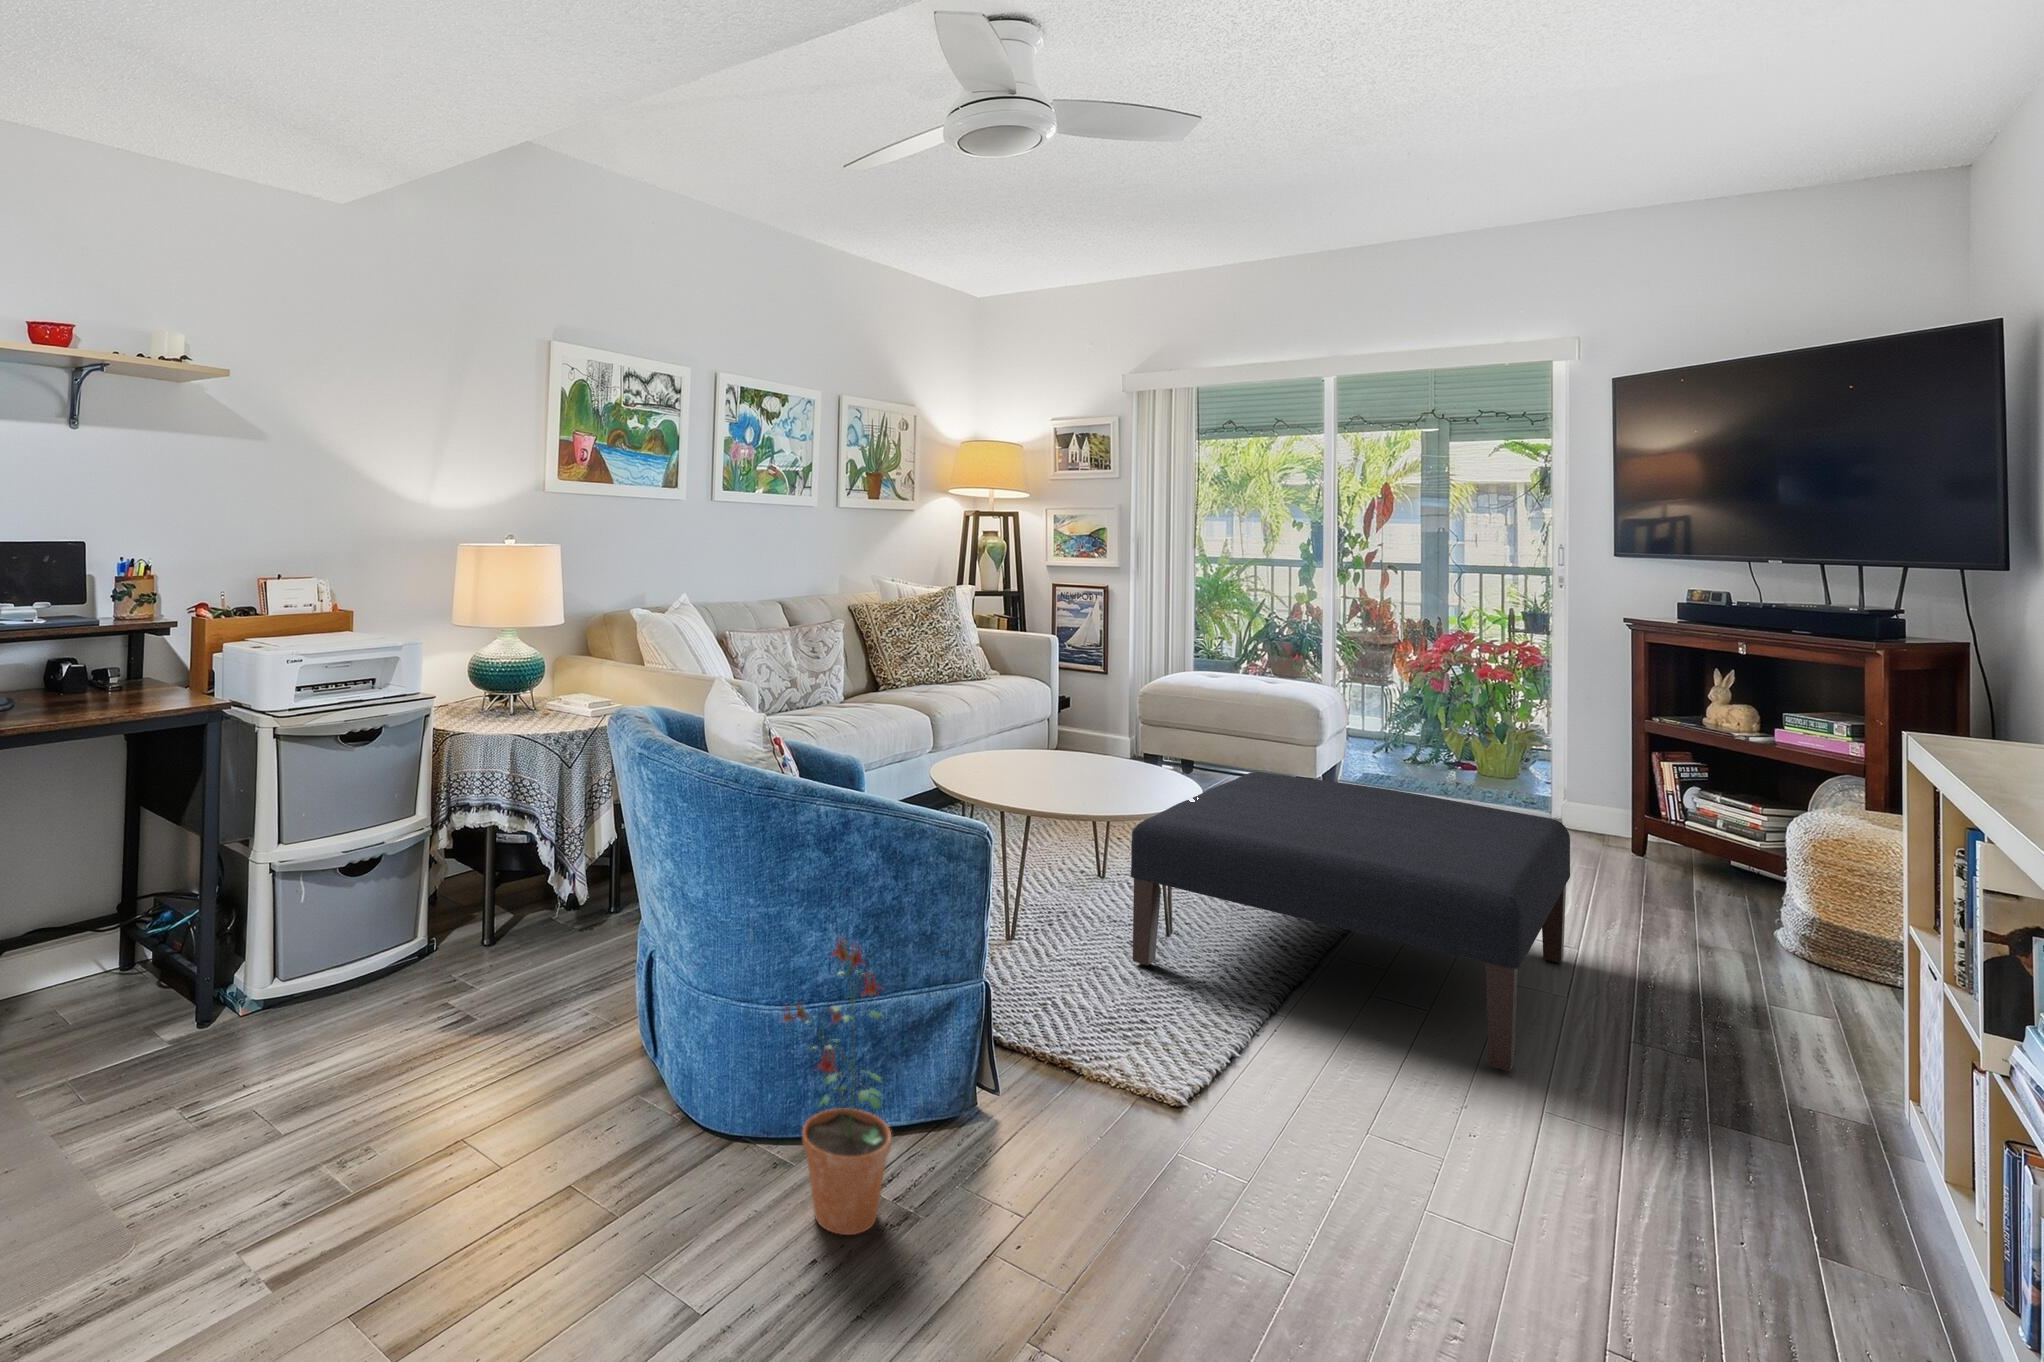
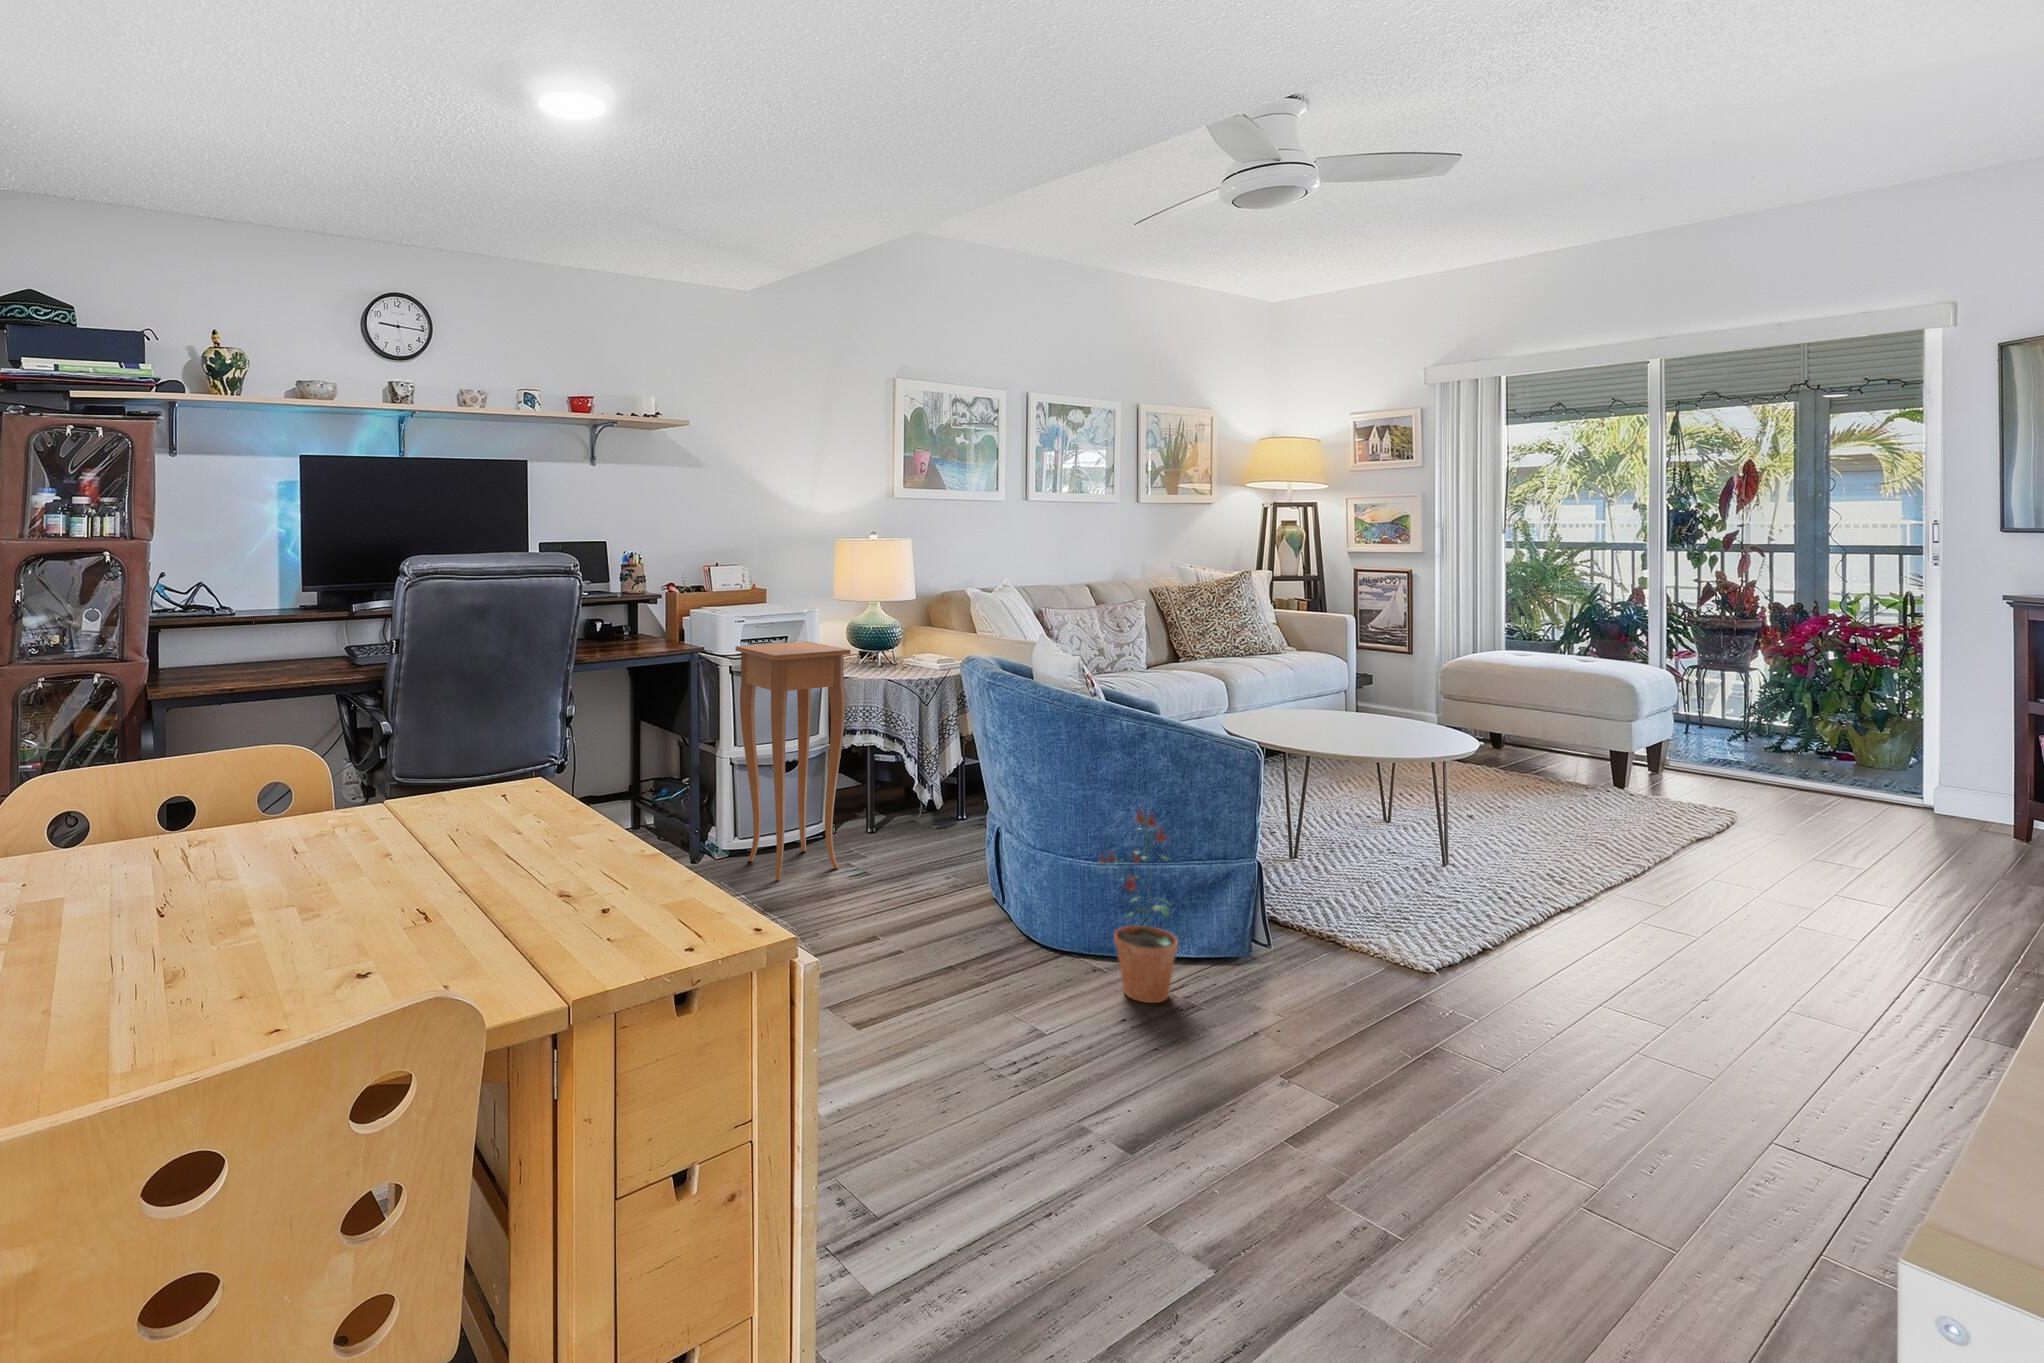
side table: none [278,687,450,1045] -> present [735,641,851,880]
ottoman: present [1131,772,1570,1071] -> none [1397,733,1848,970]

